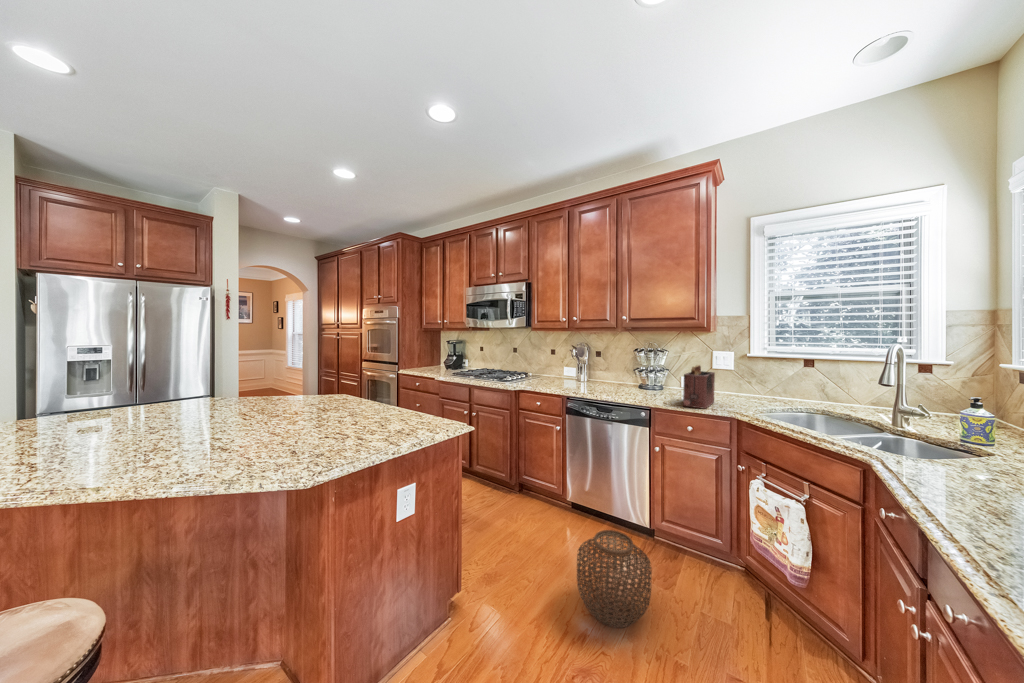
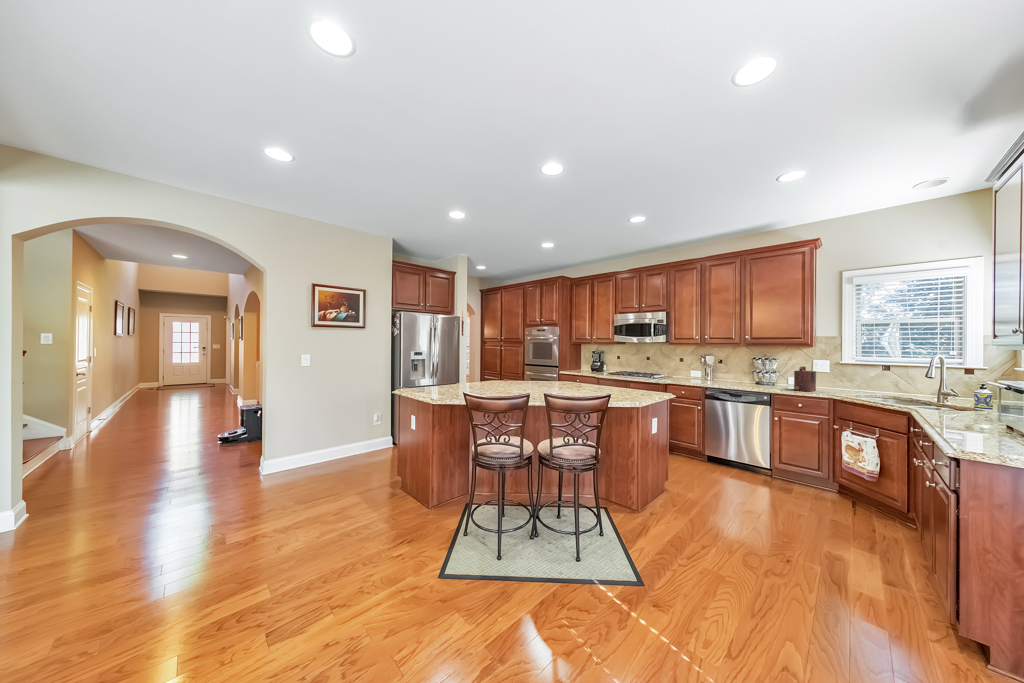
woven basket: present [577,530,652,628] -> none [731,453,779,501]

